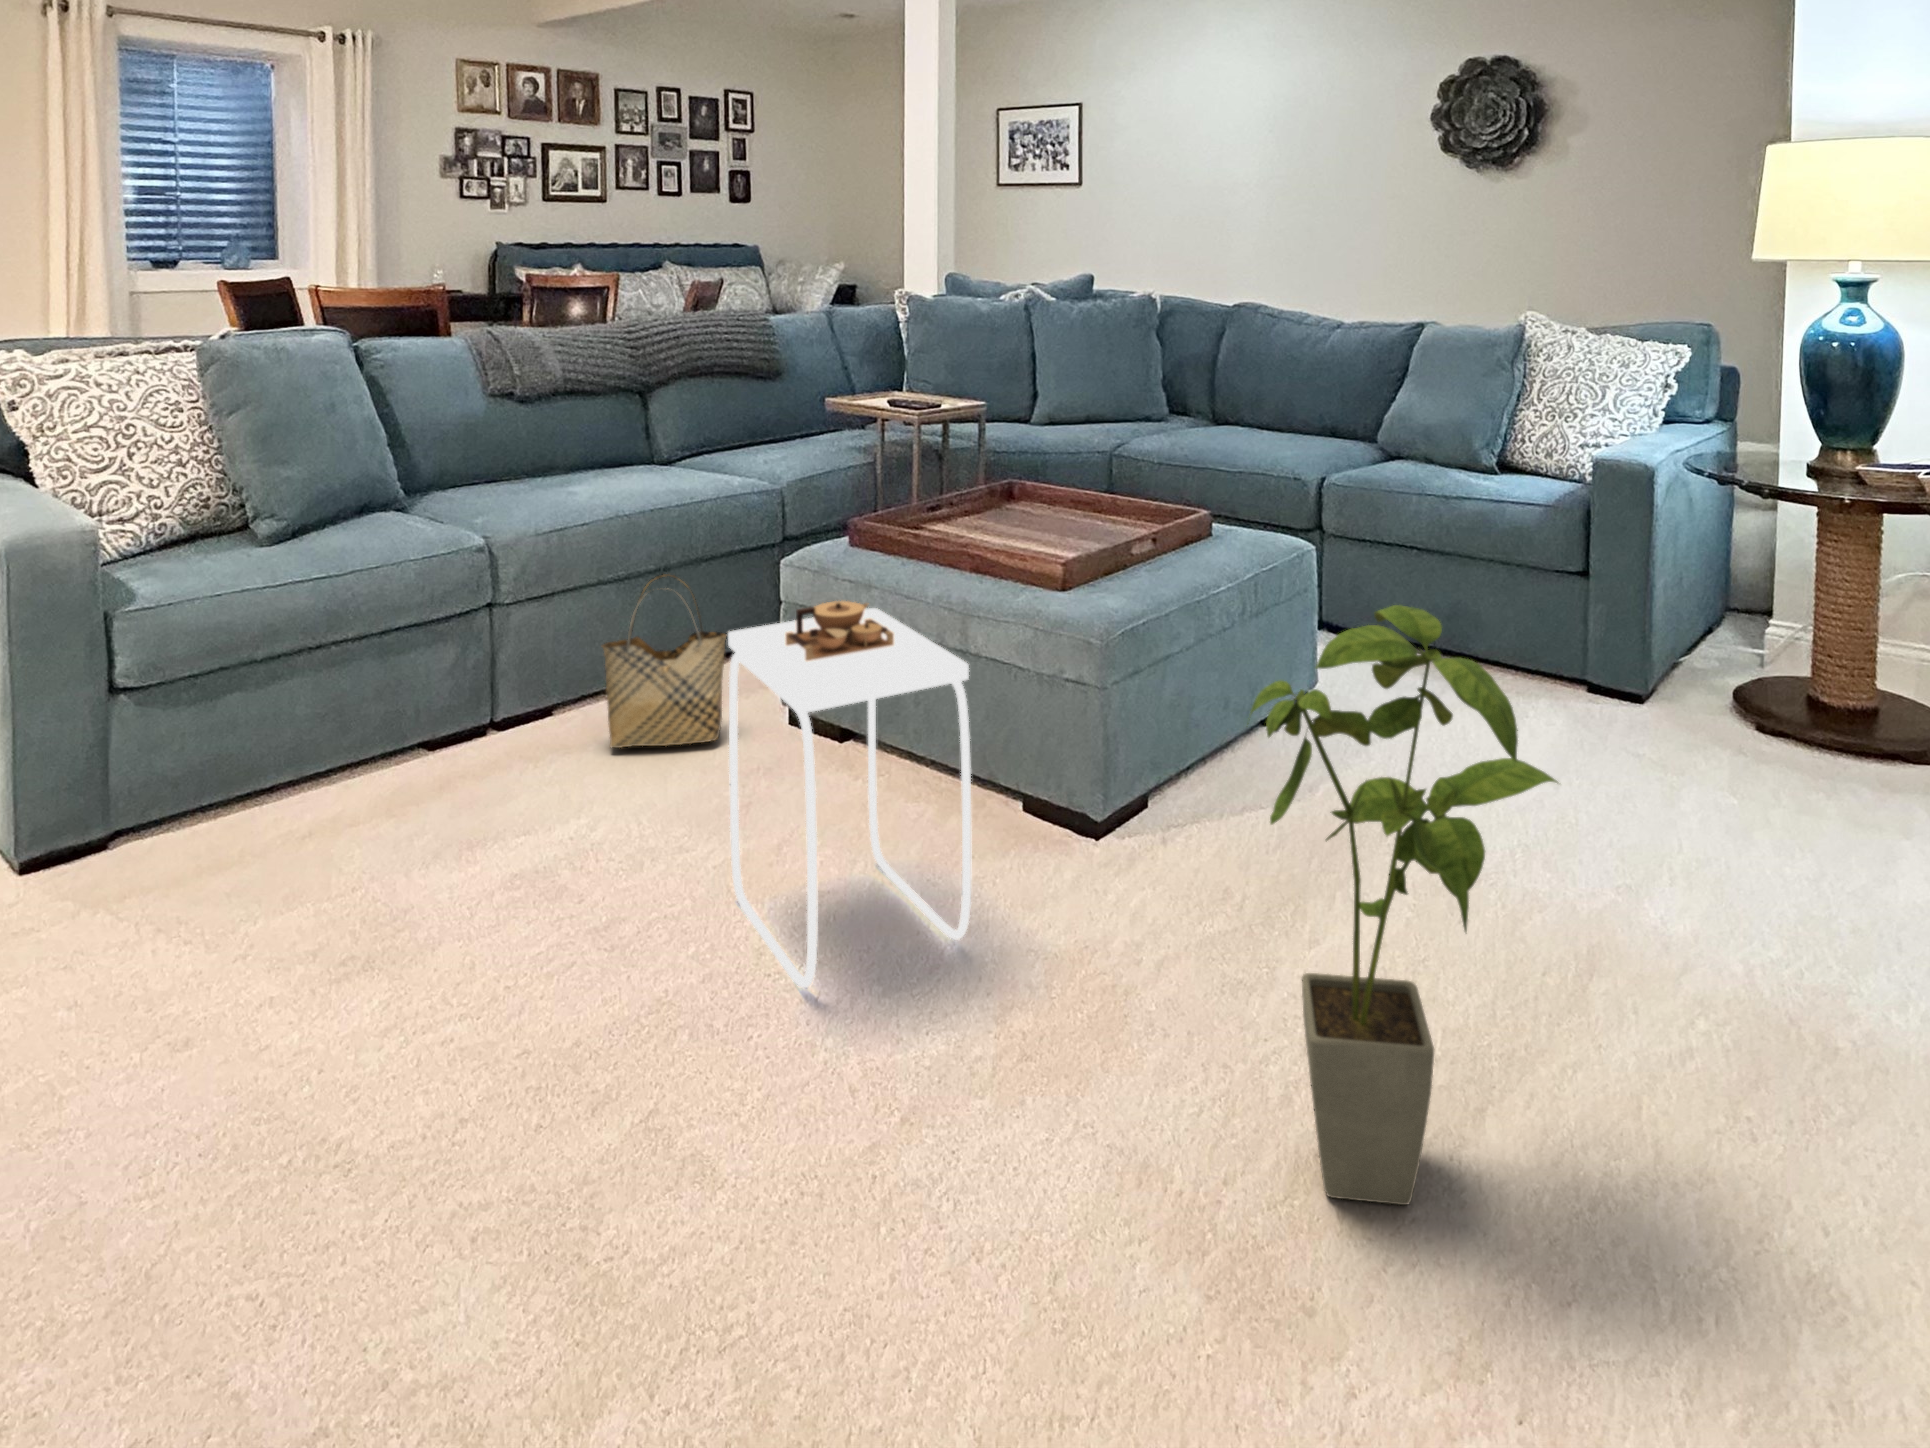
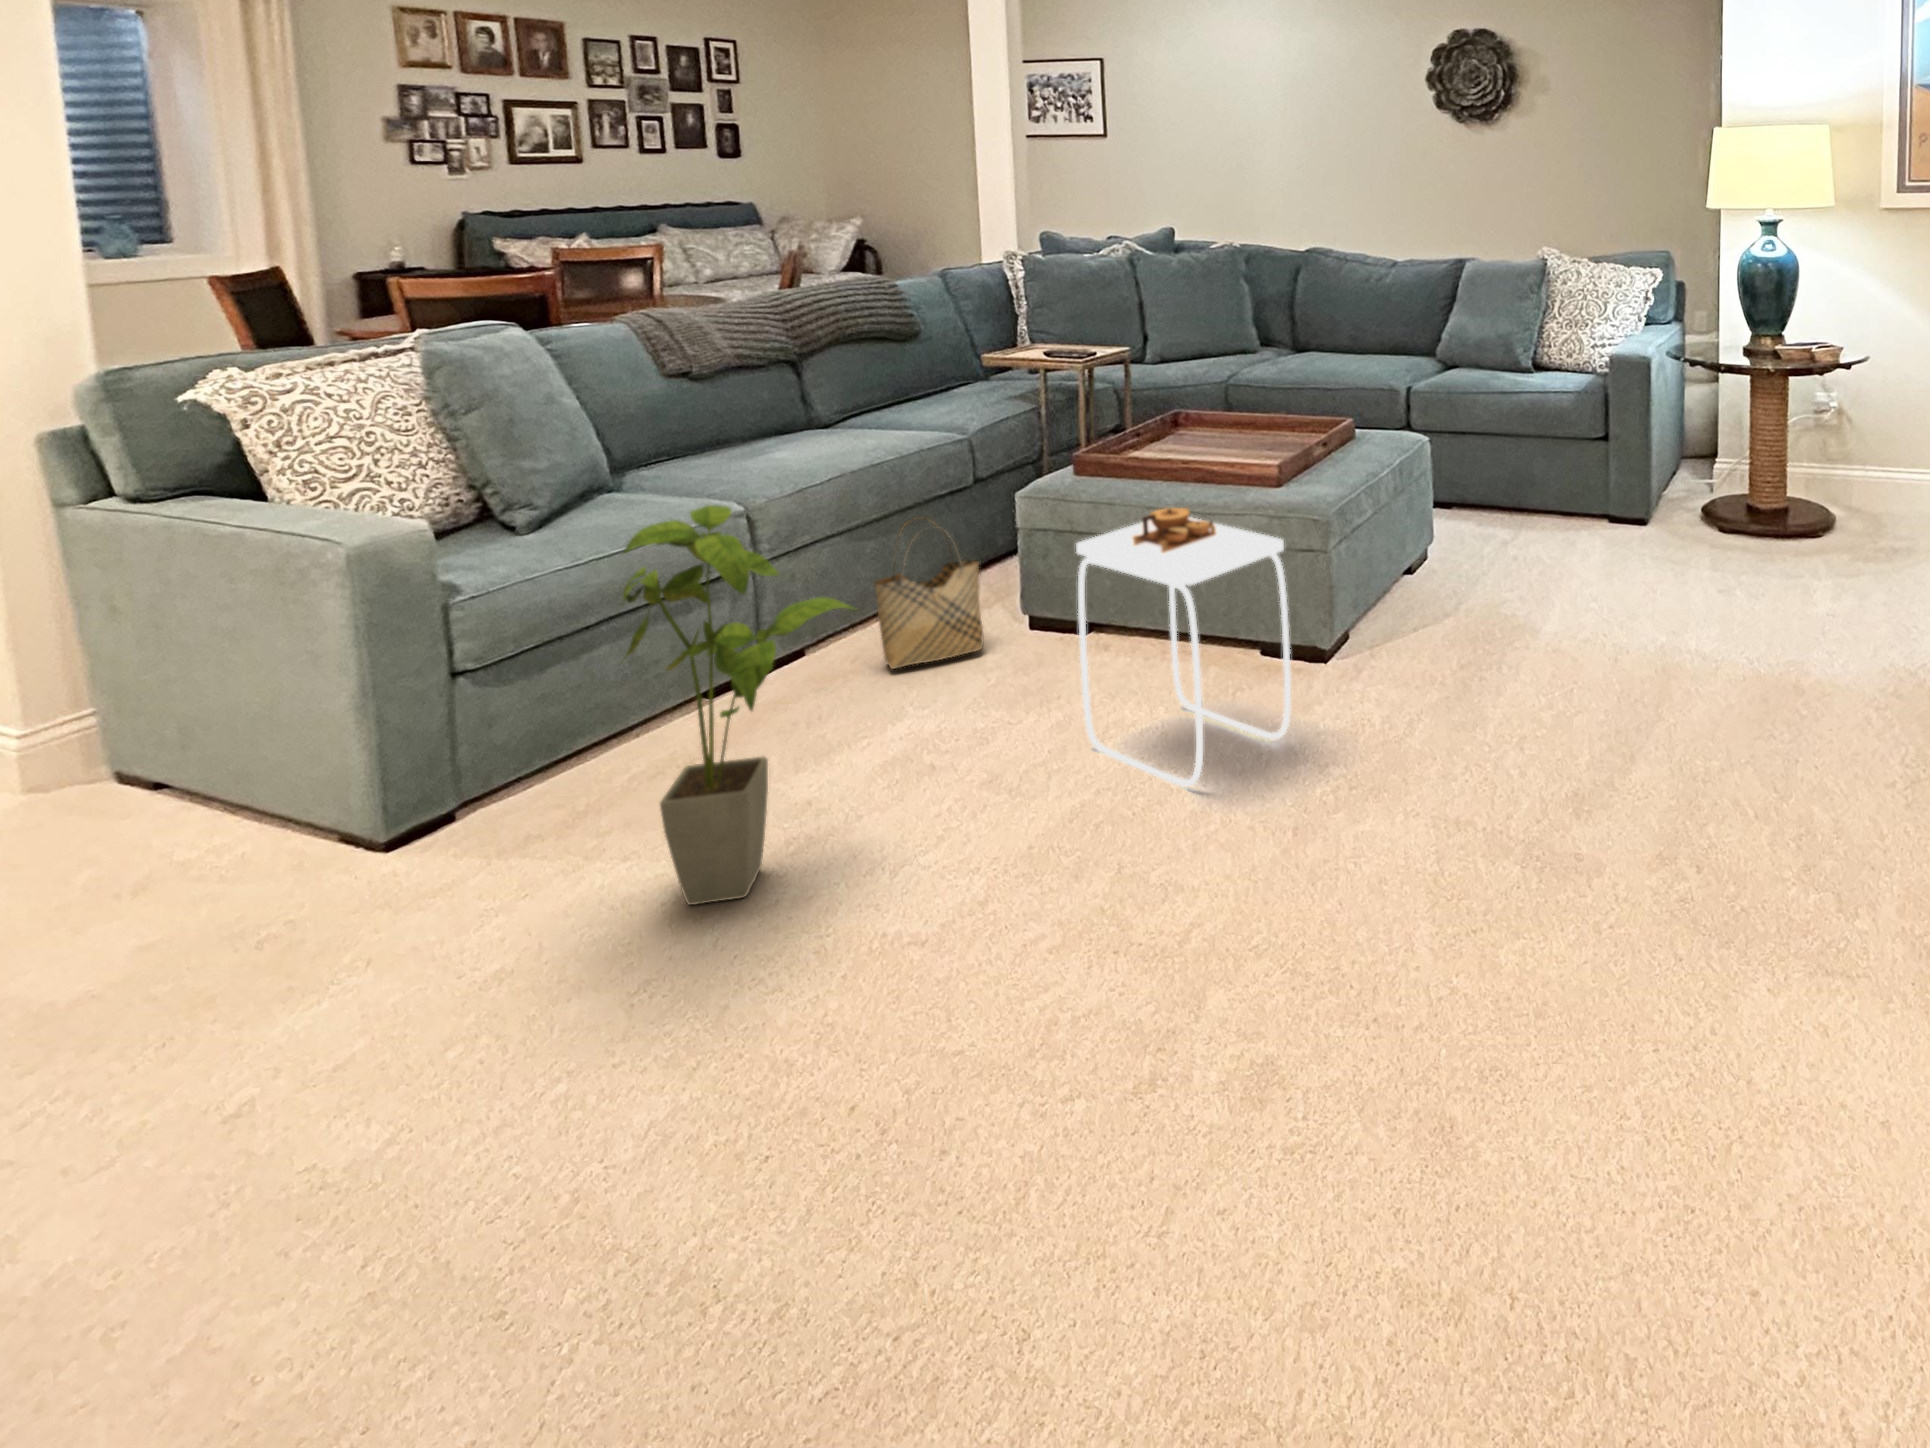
house plant: present [1250,605,1557,1205] -> present [622,505,855,905]

